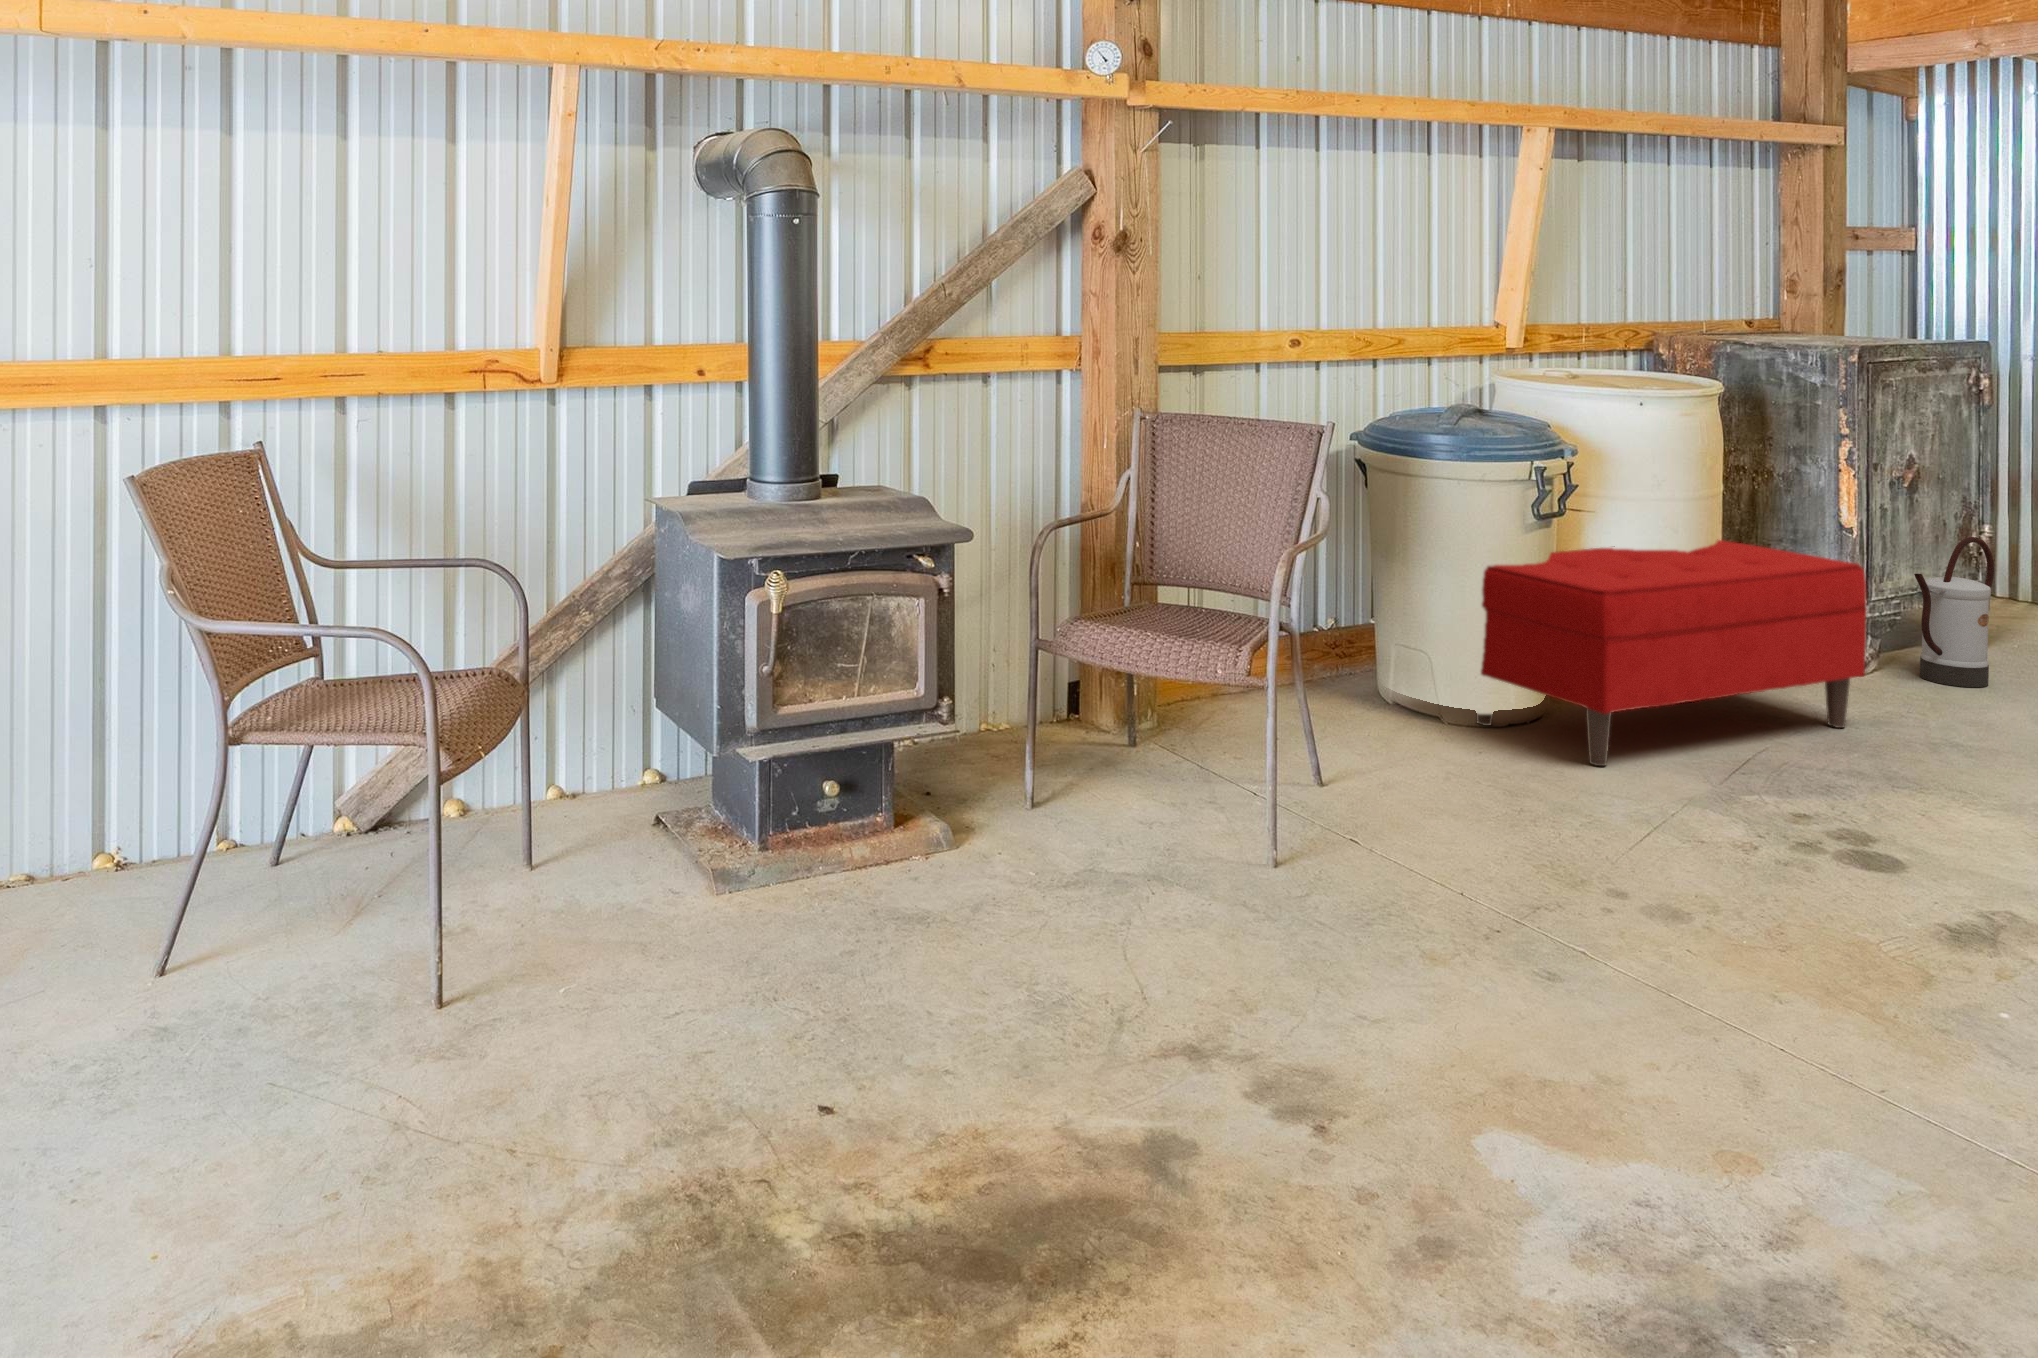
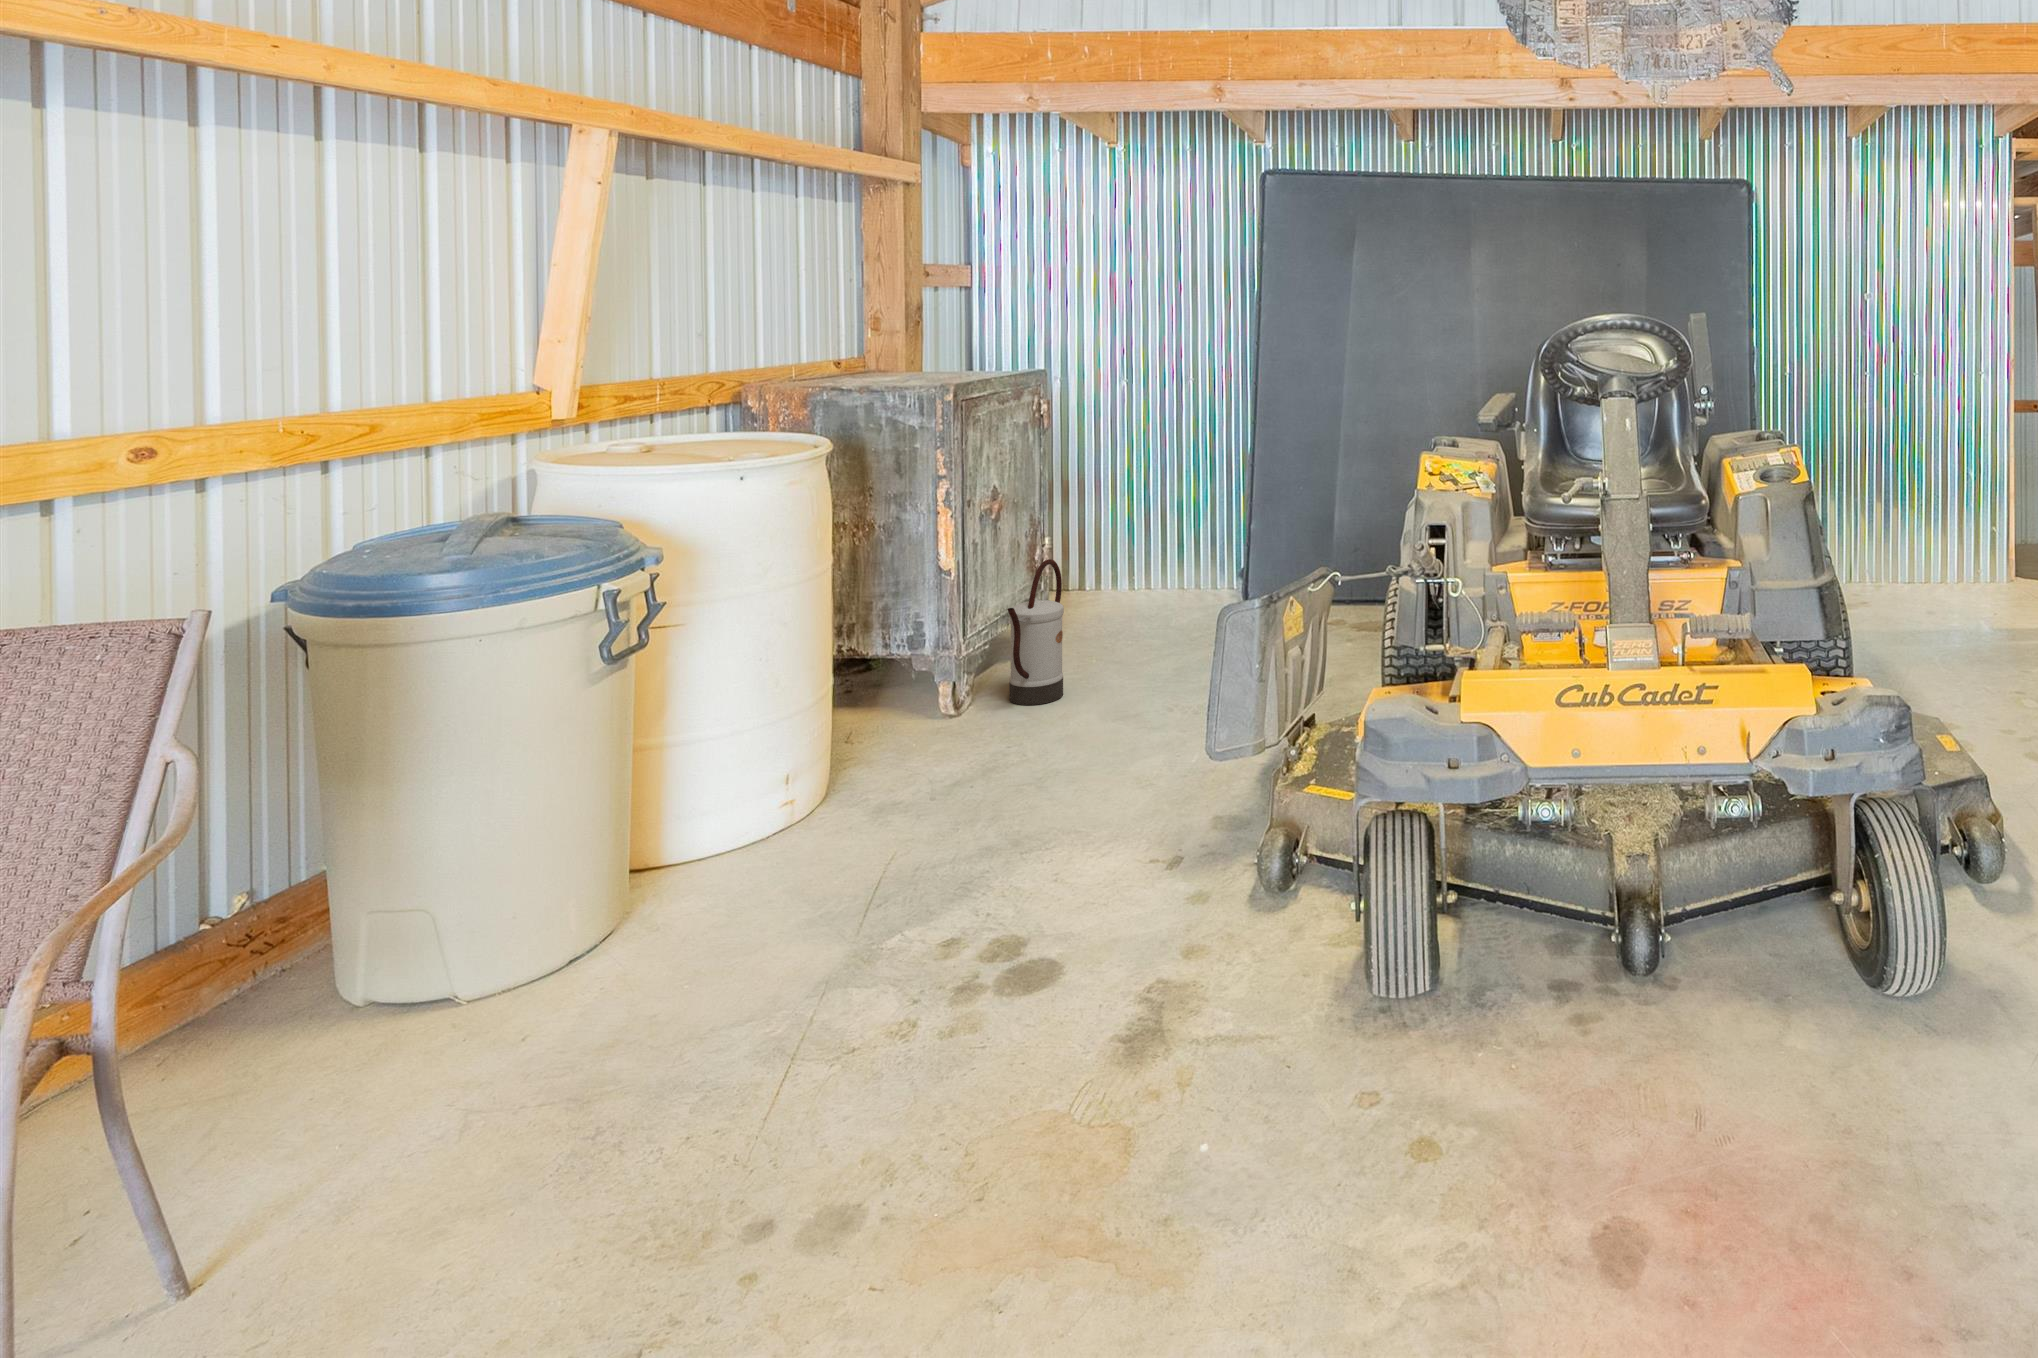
bench: present [1476,540,1867,766] -> none [489,621,985,997]

